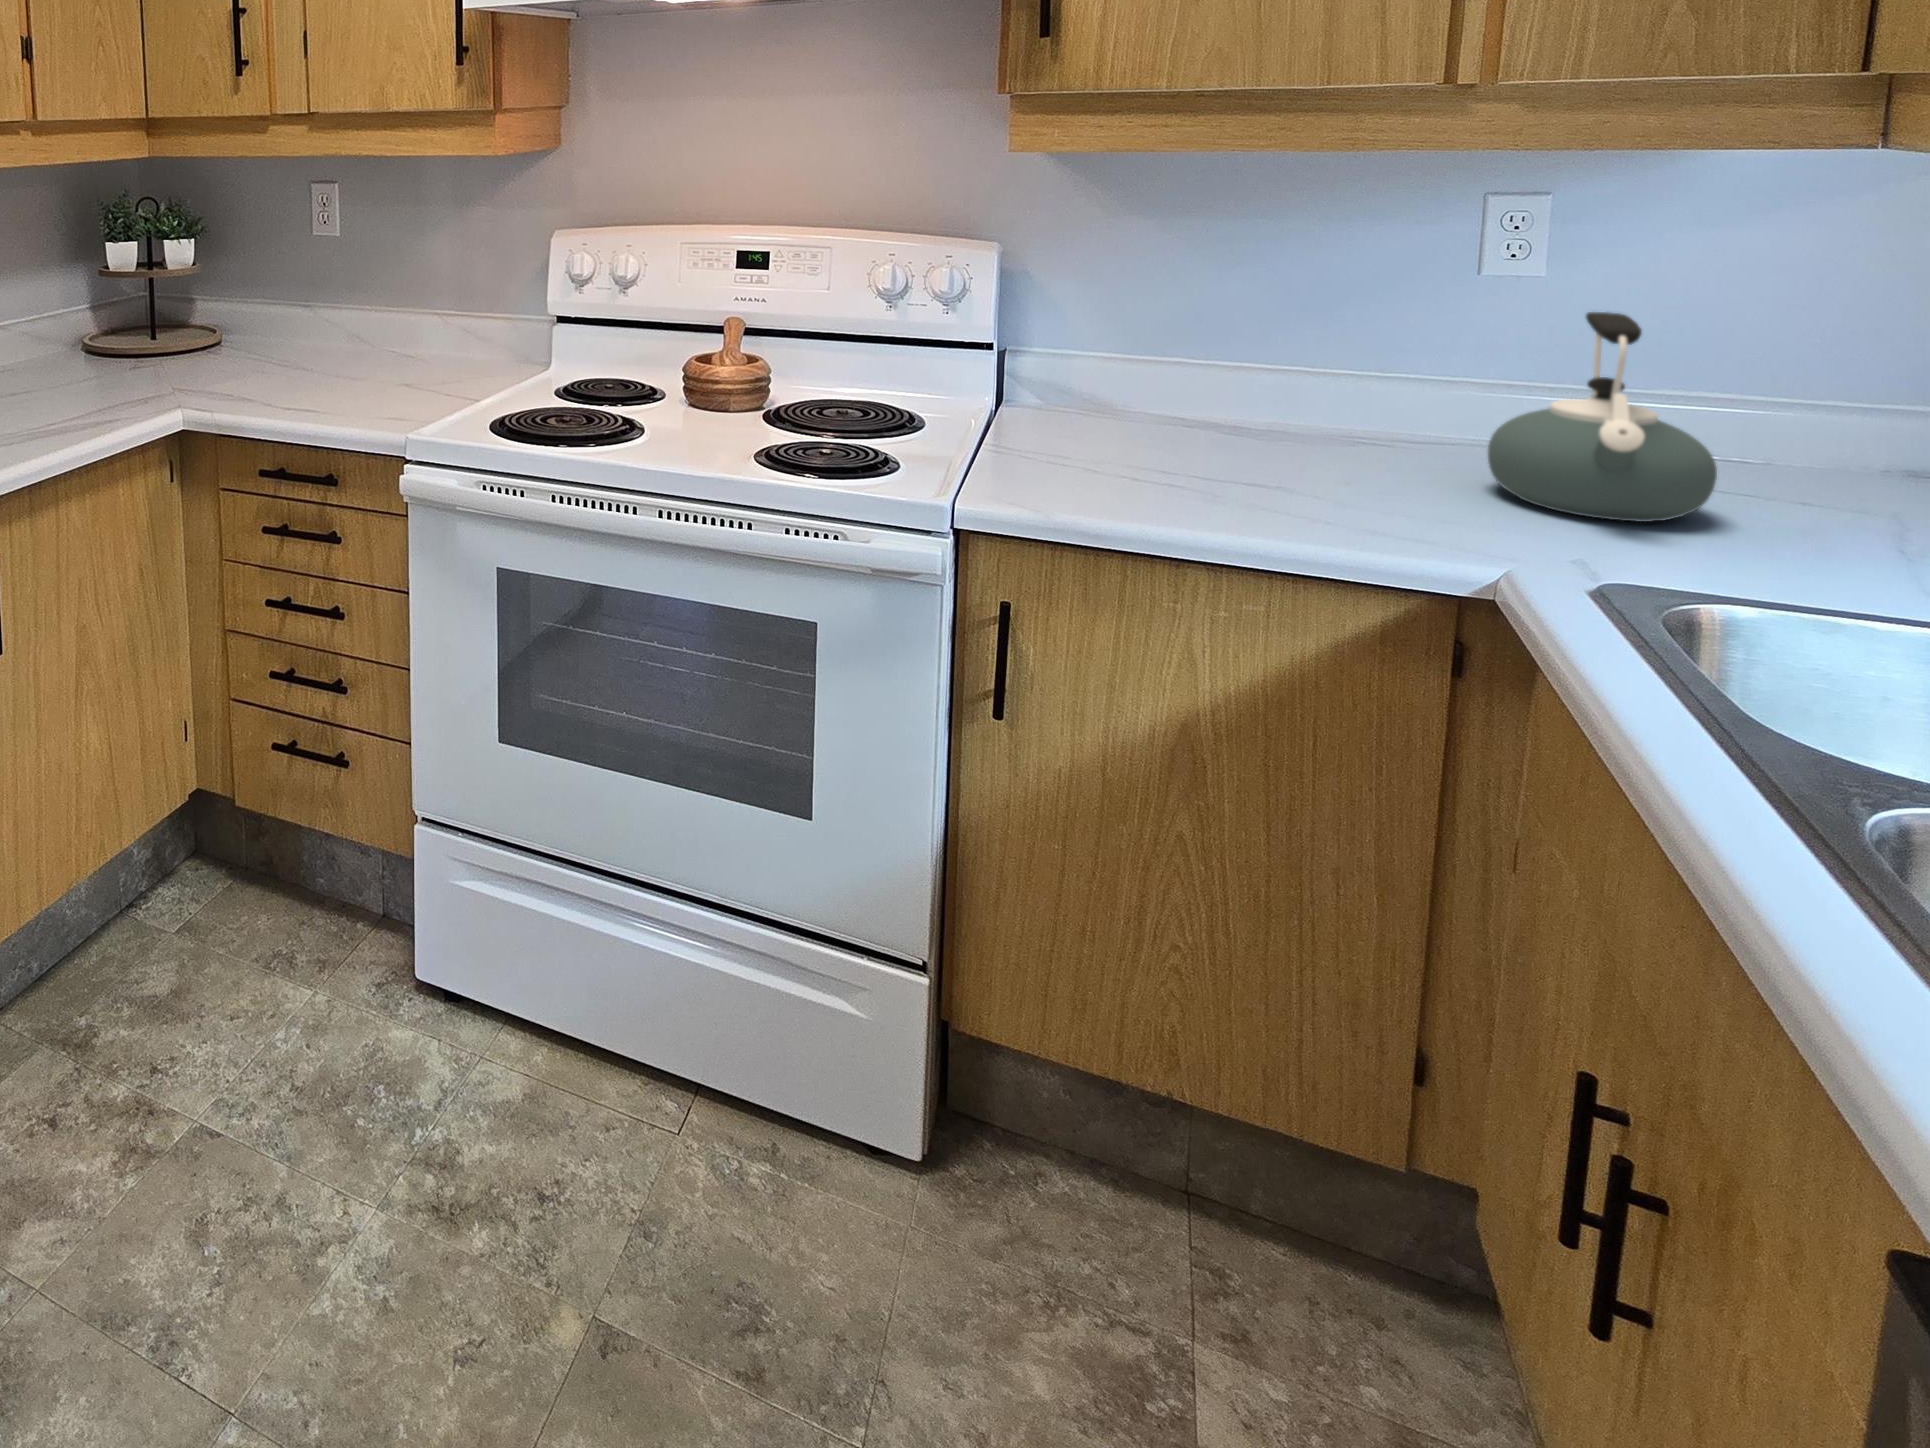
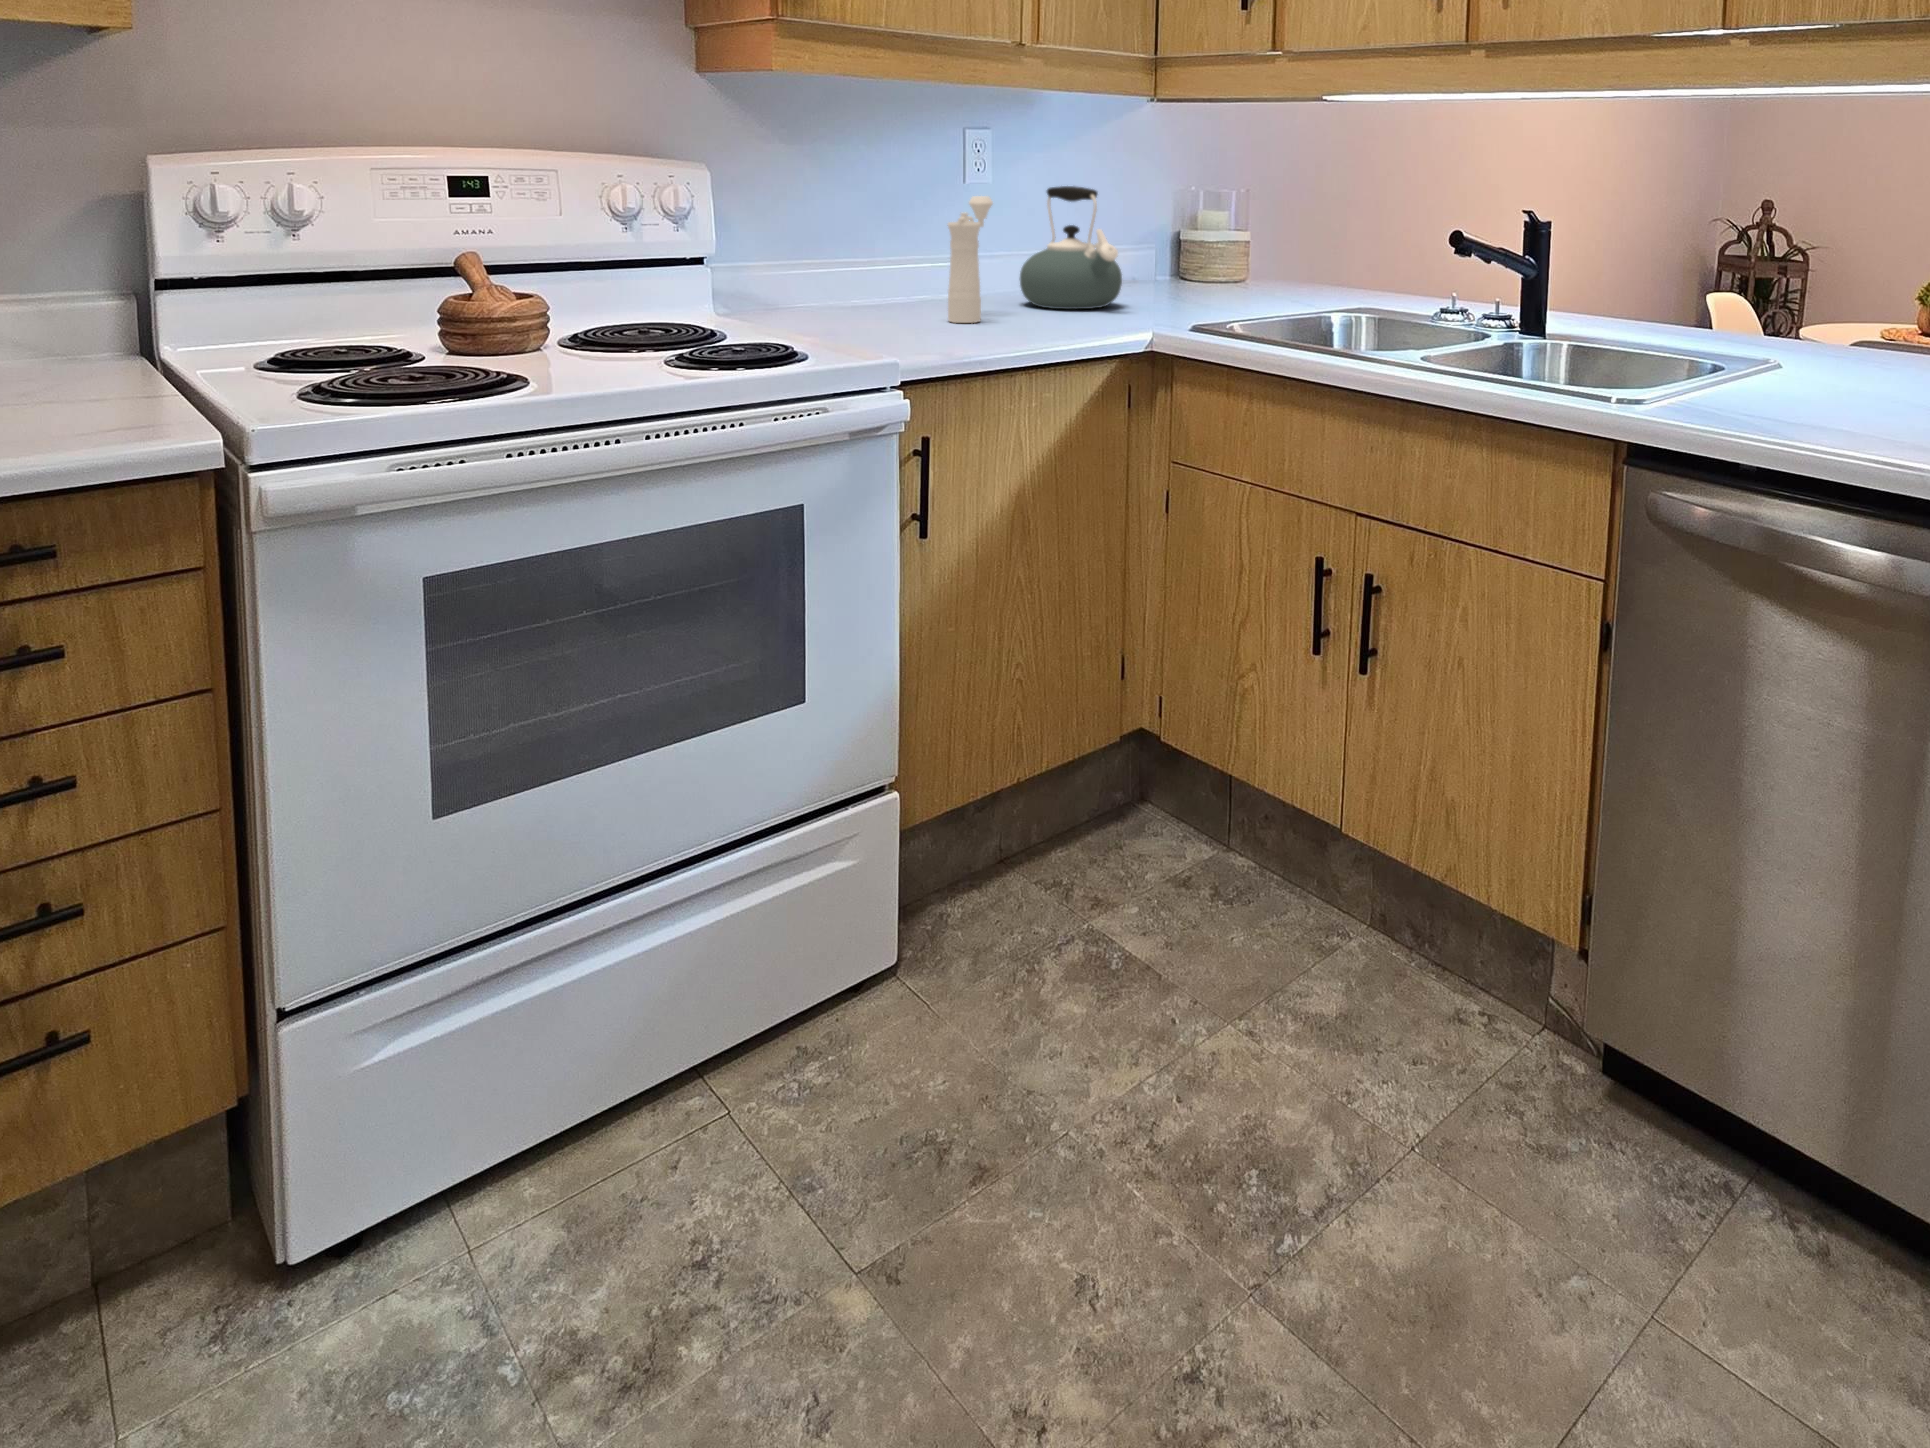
pepper mill: none [1249,318,1387,493] -> present [948,196,993,323]

